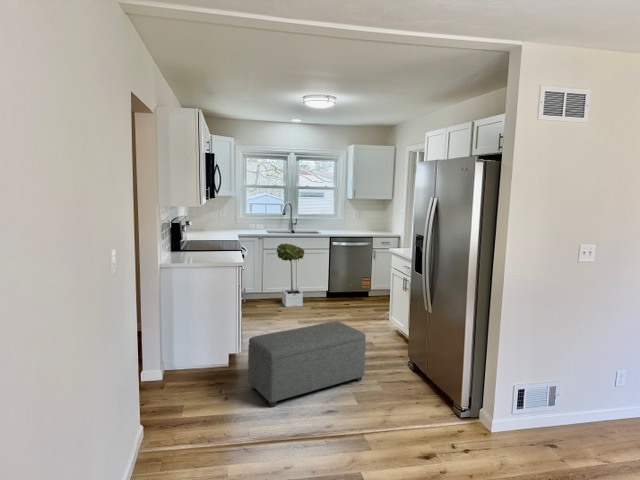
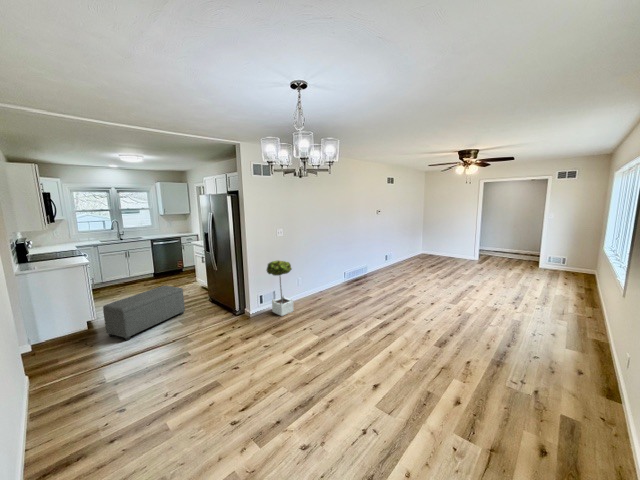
potted tree: present [277,243,304,307] -> present [267,260,293,316]

